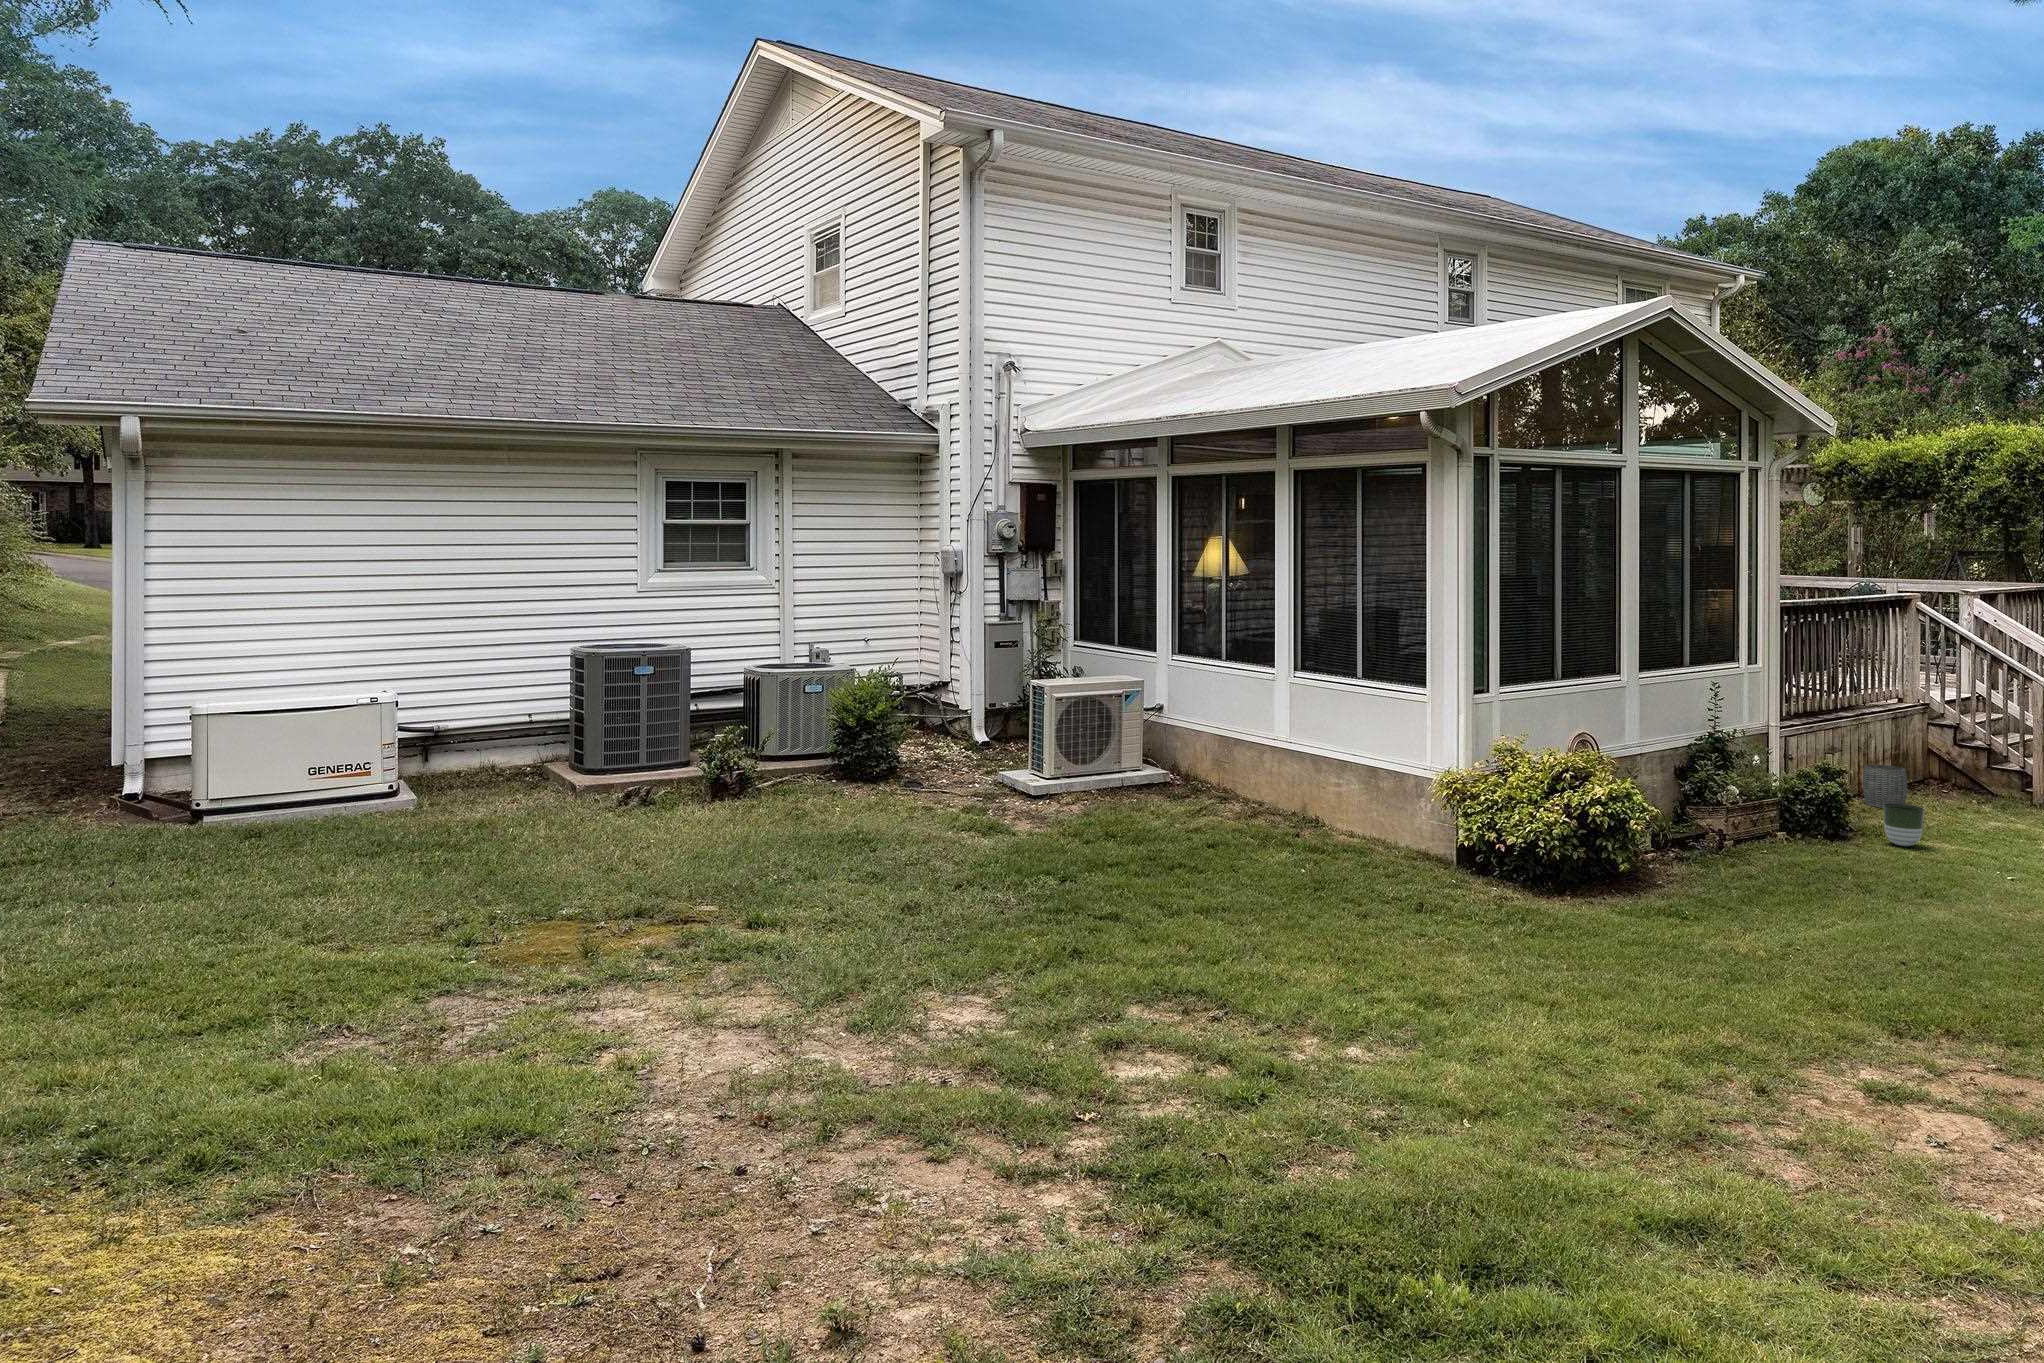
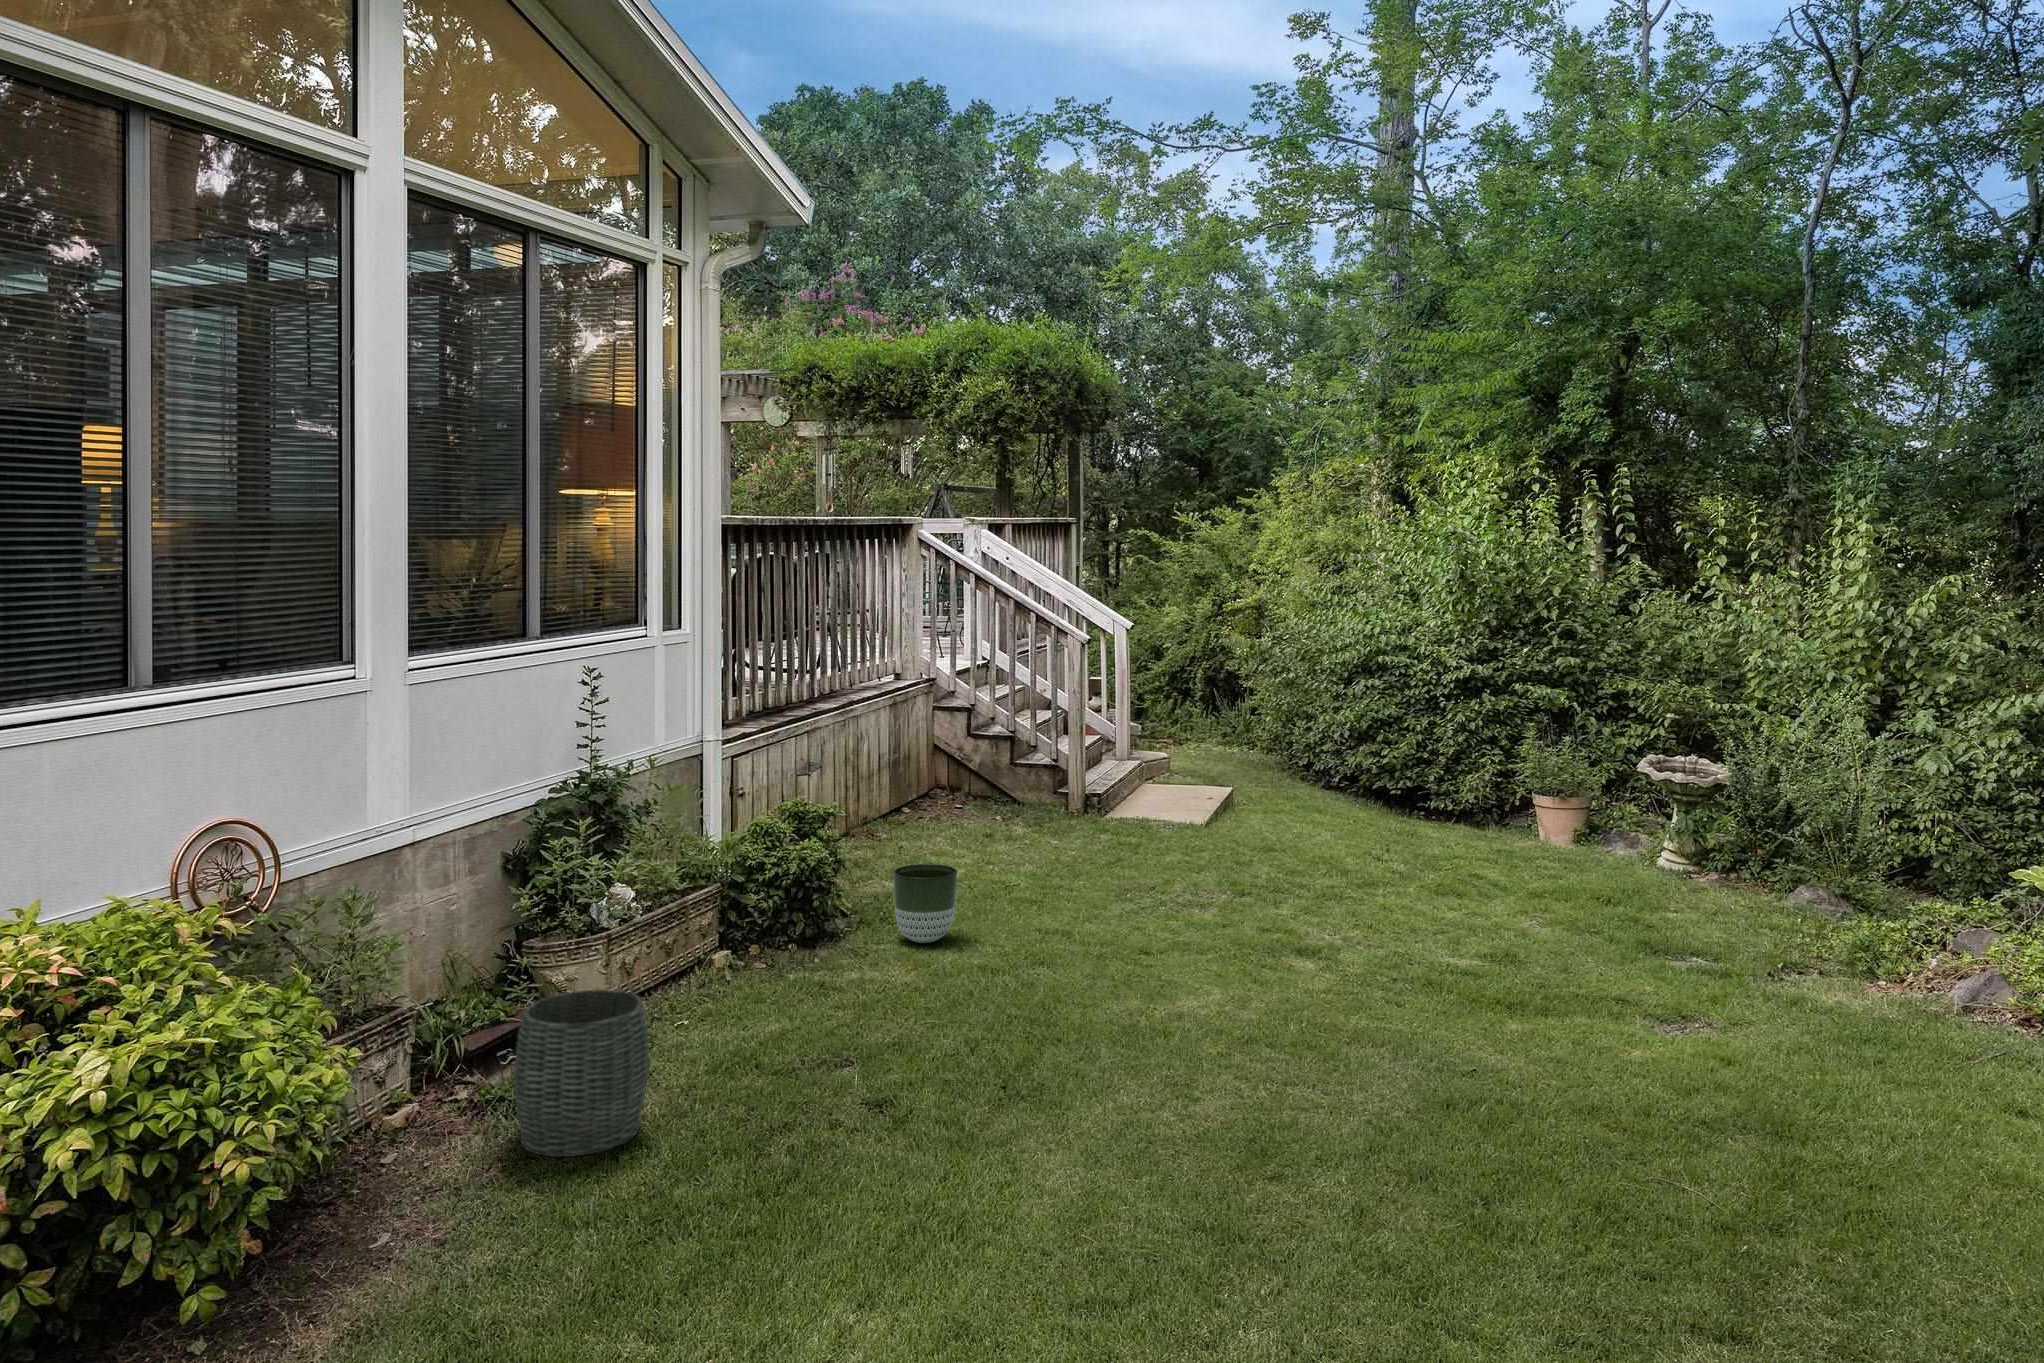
woven basket: present [1863,765,1907,808] -> present [514,989,649,1157]

